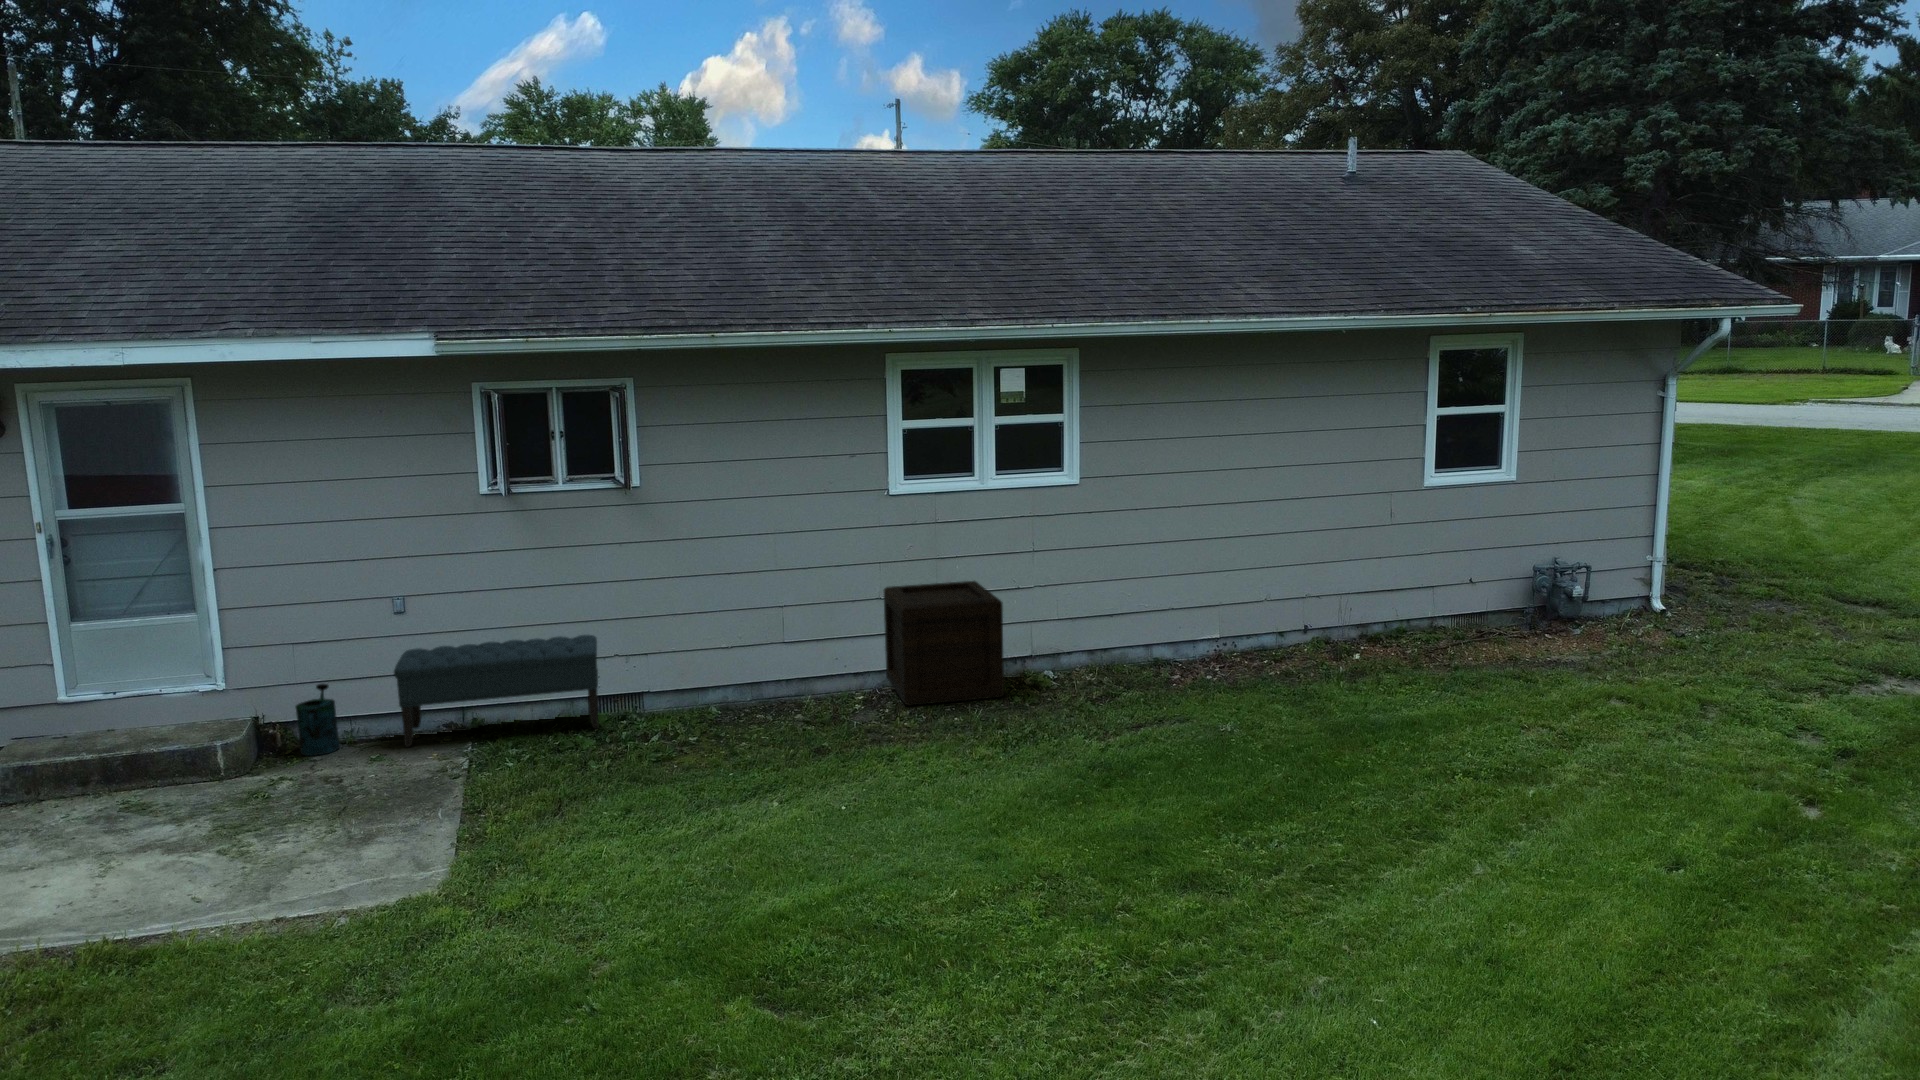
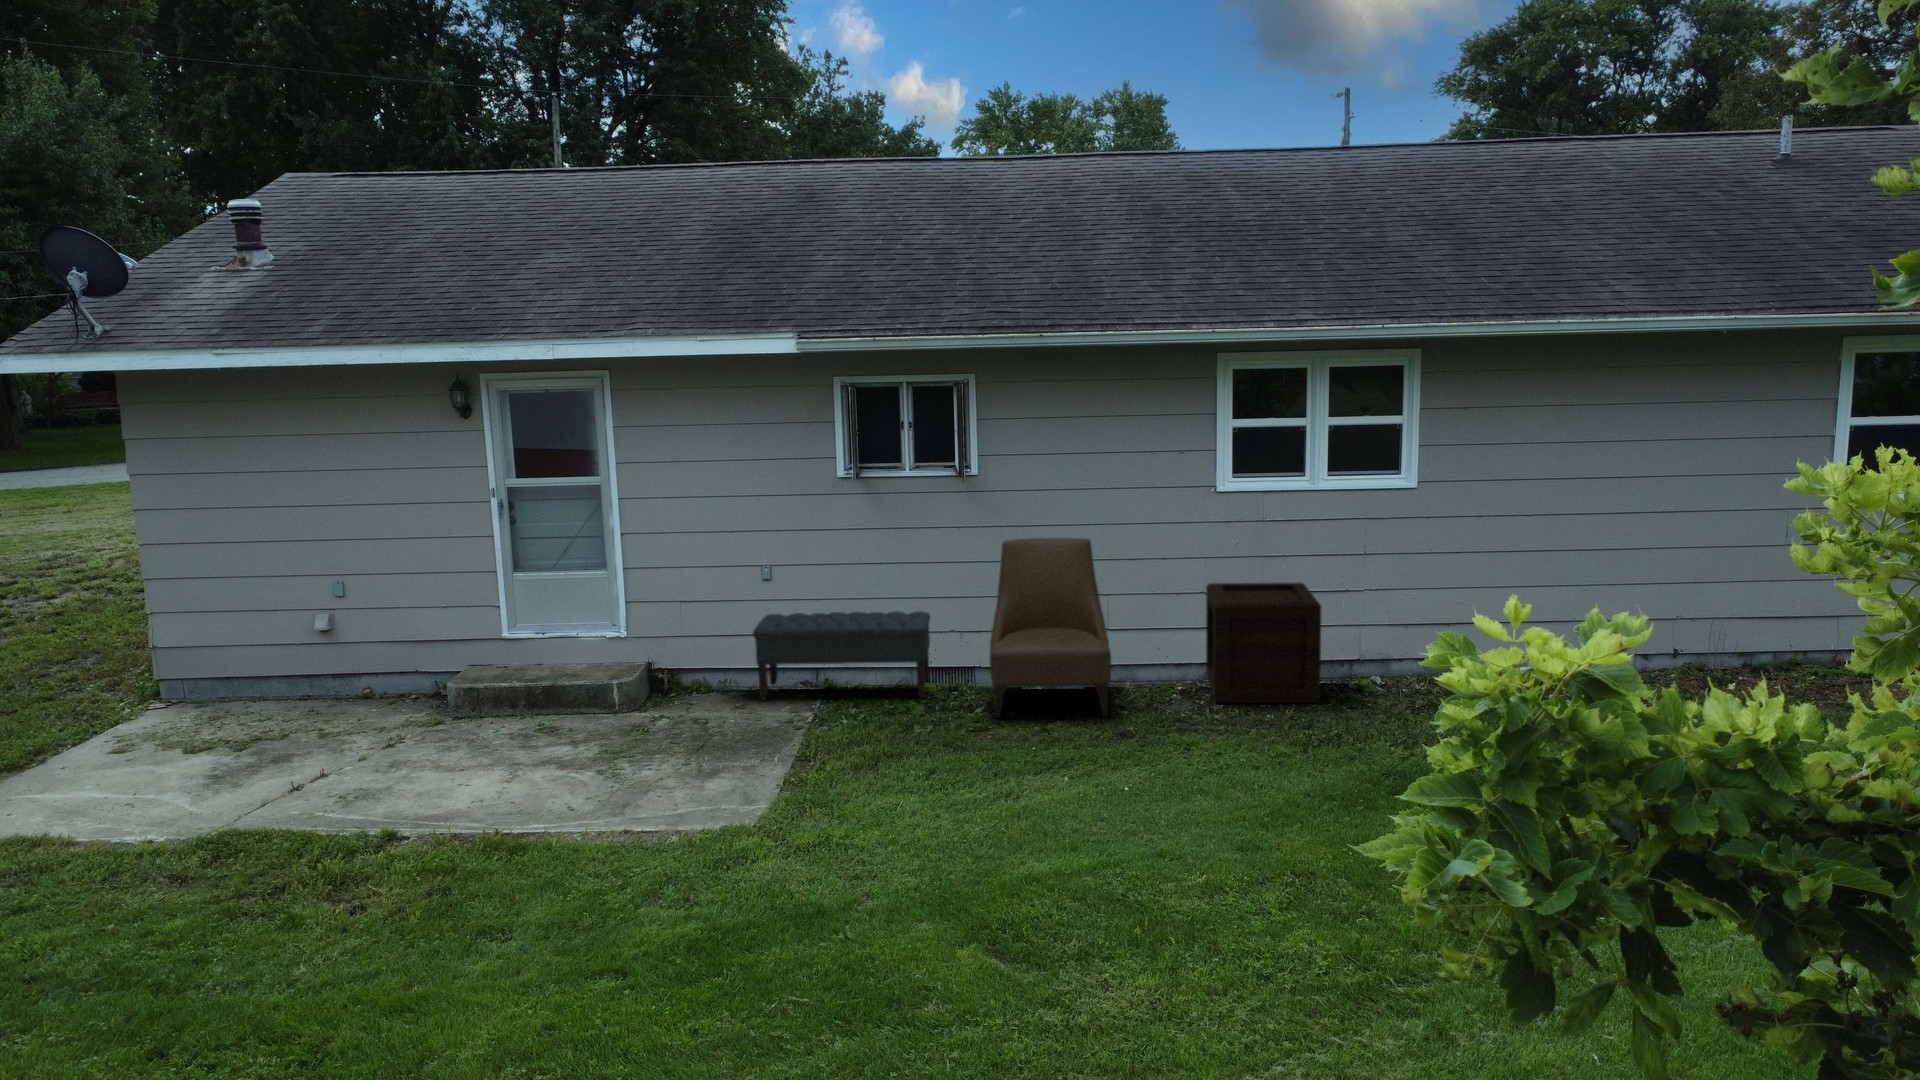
chair: none [671,548,803,742] -> present [990,538,1111,718]
watering can: present [296,684,340,756] -> none [675,639,709,700]

